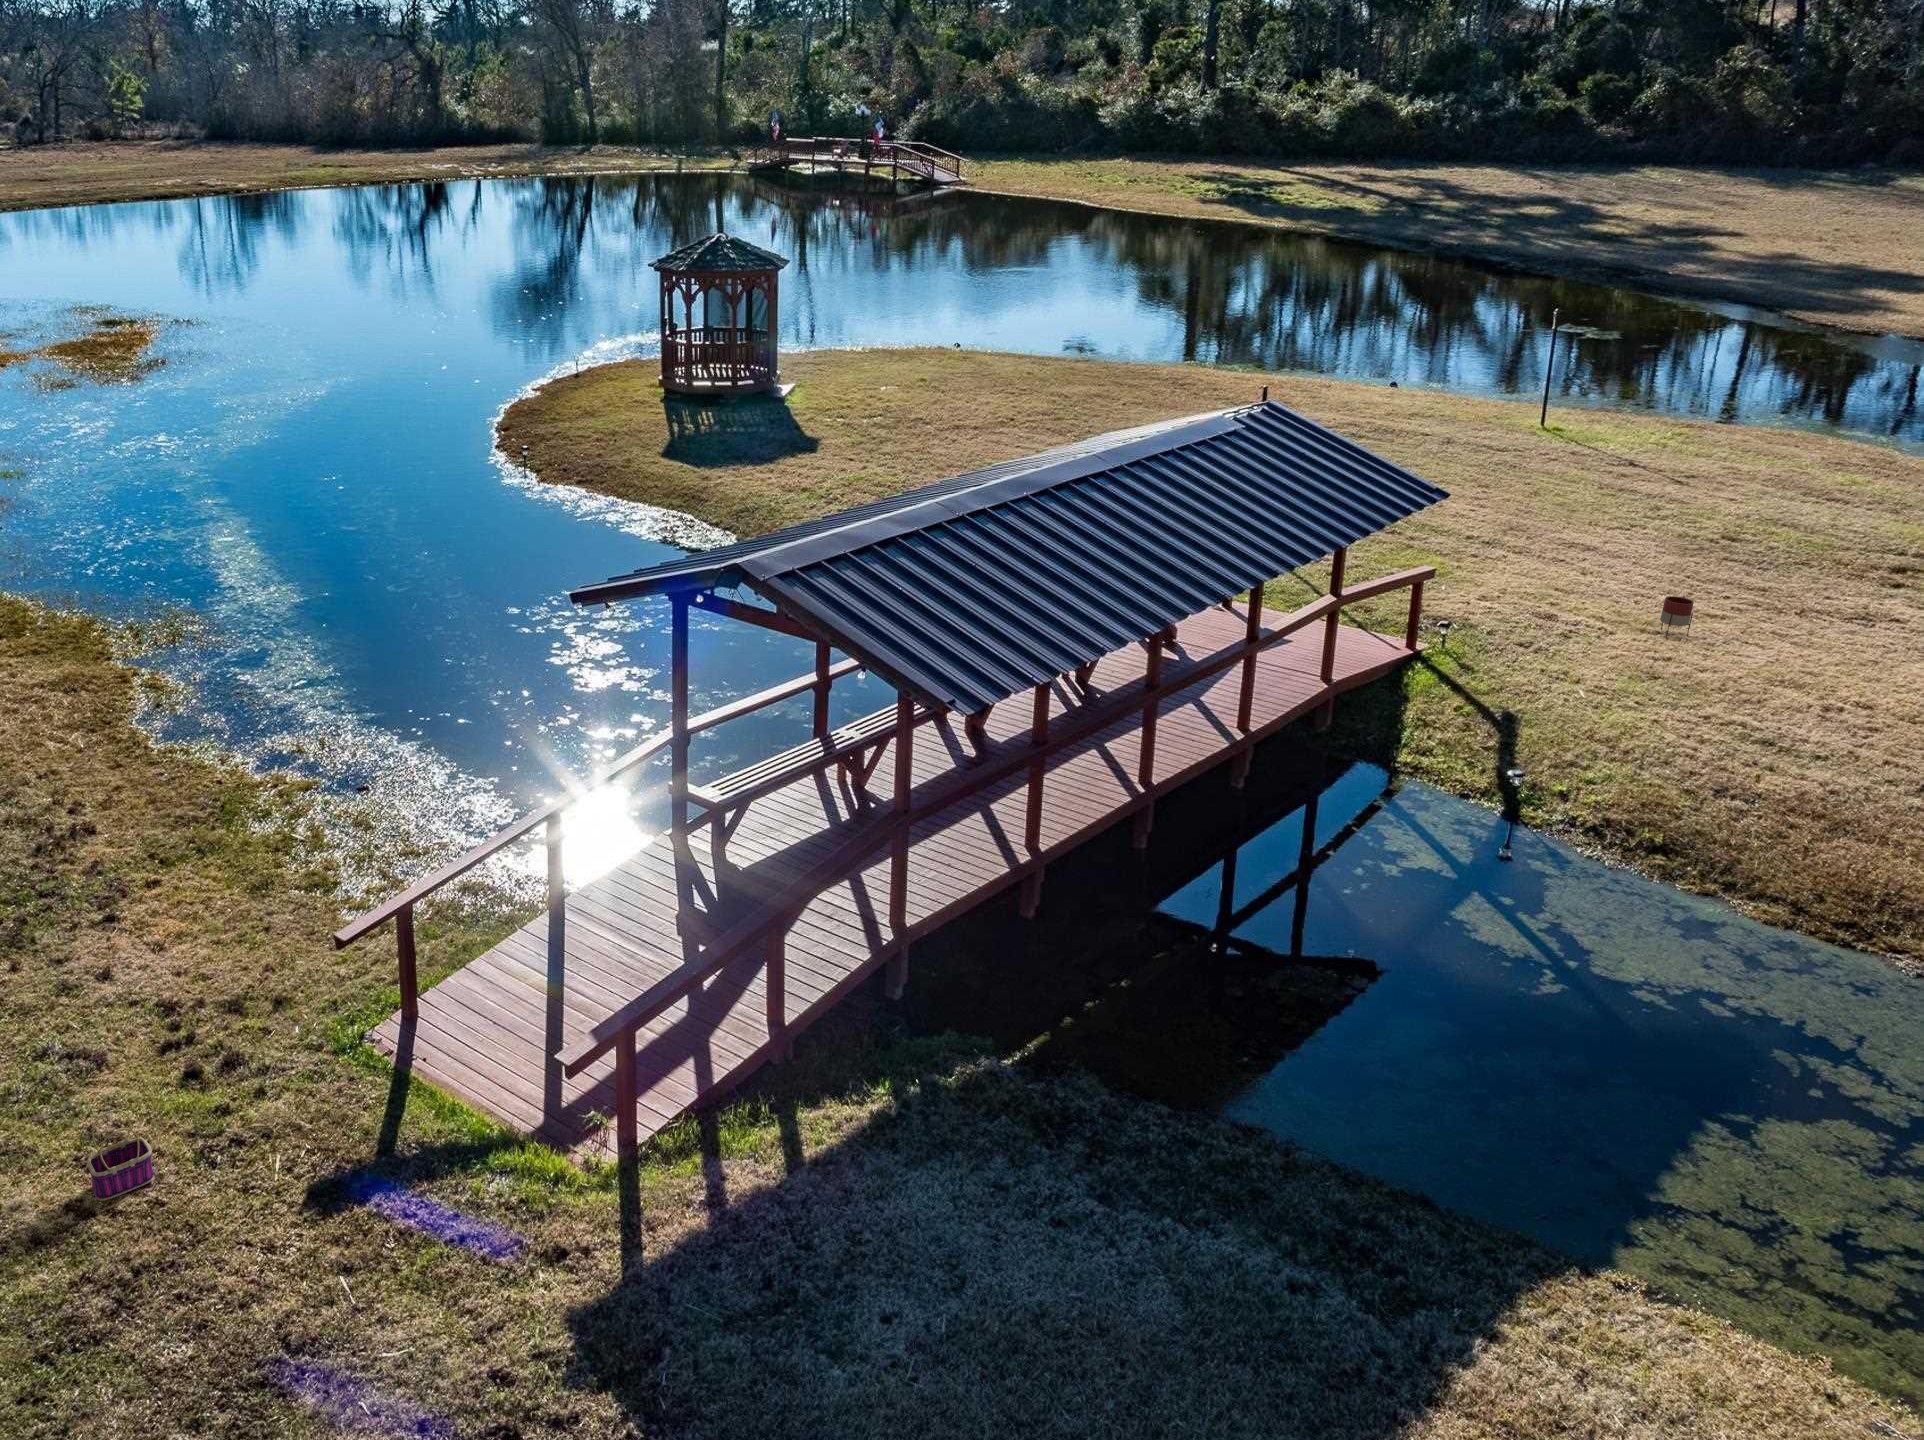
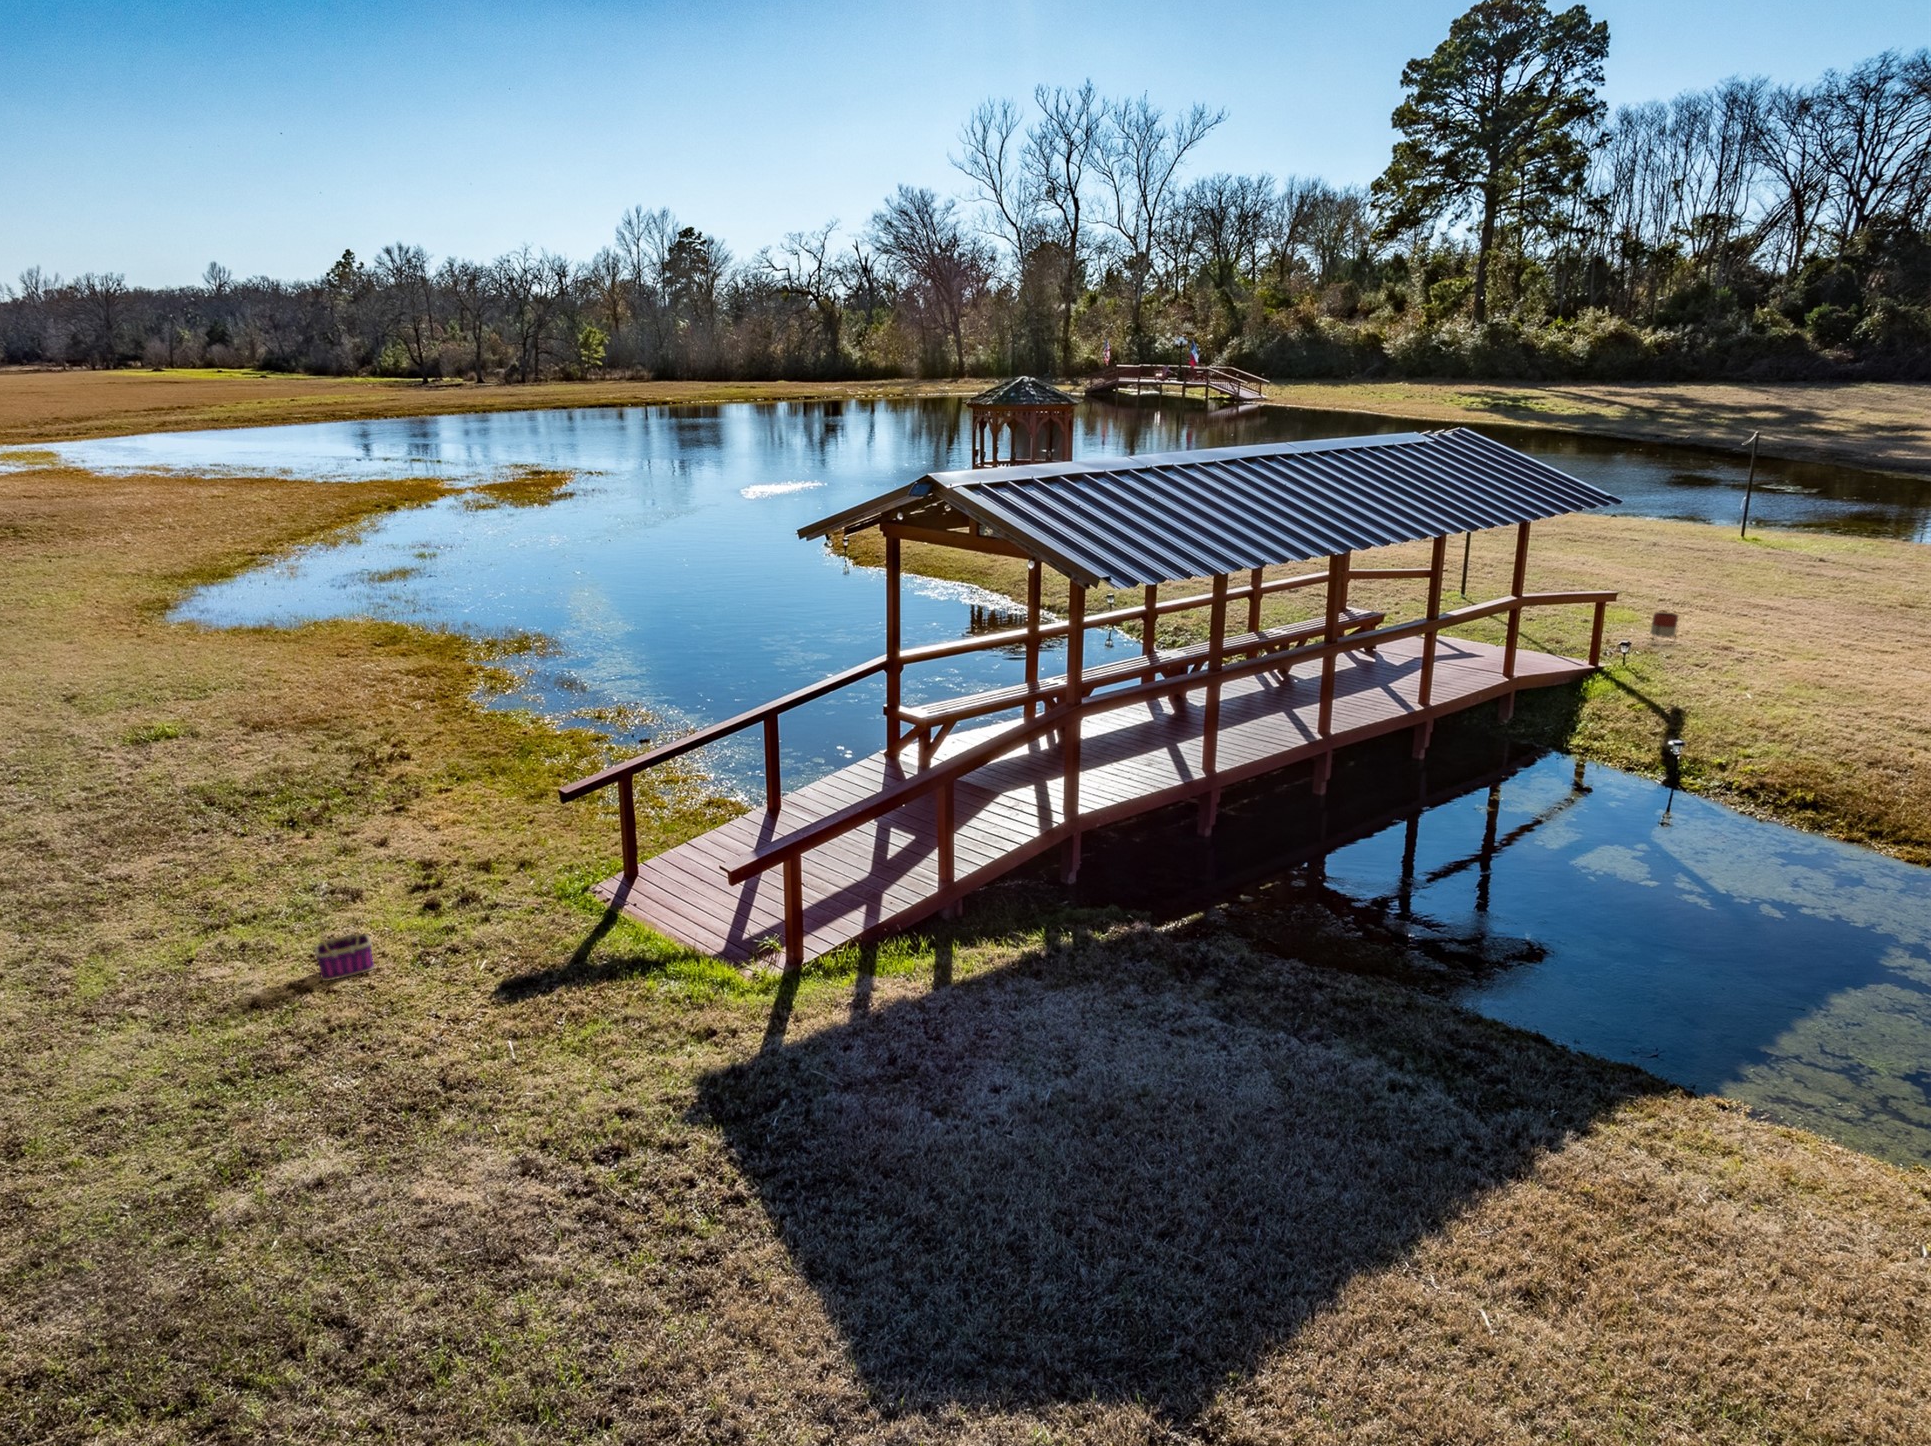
planter: present [1660,596,1694,638] -> present [1650,612,1678,637]

